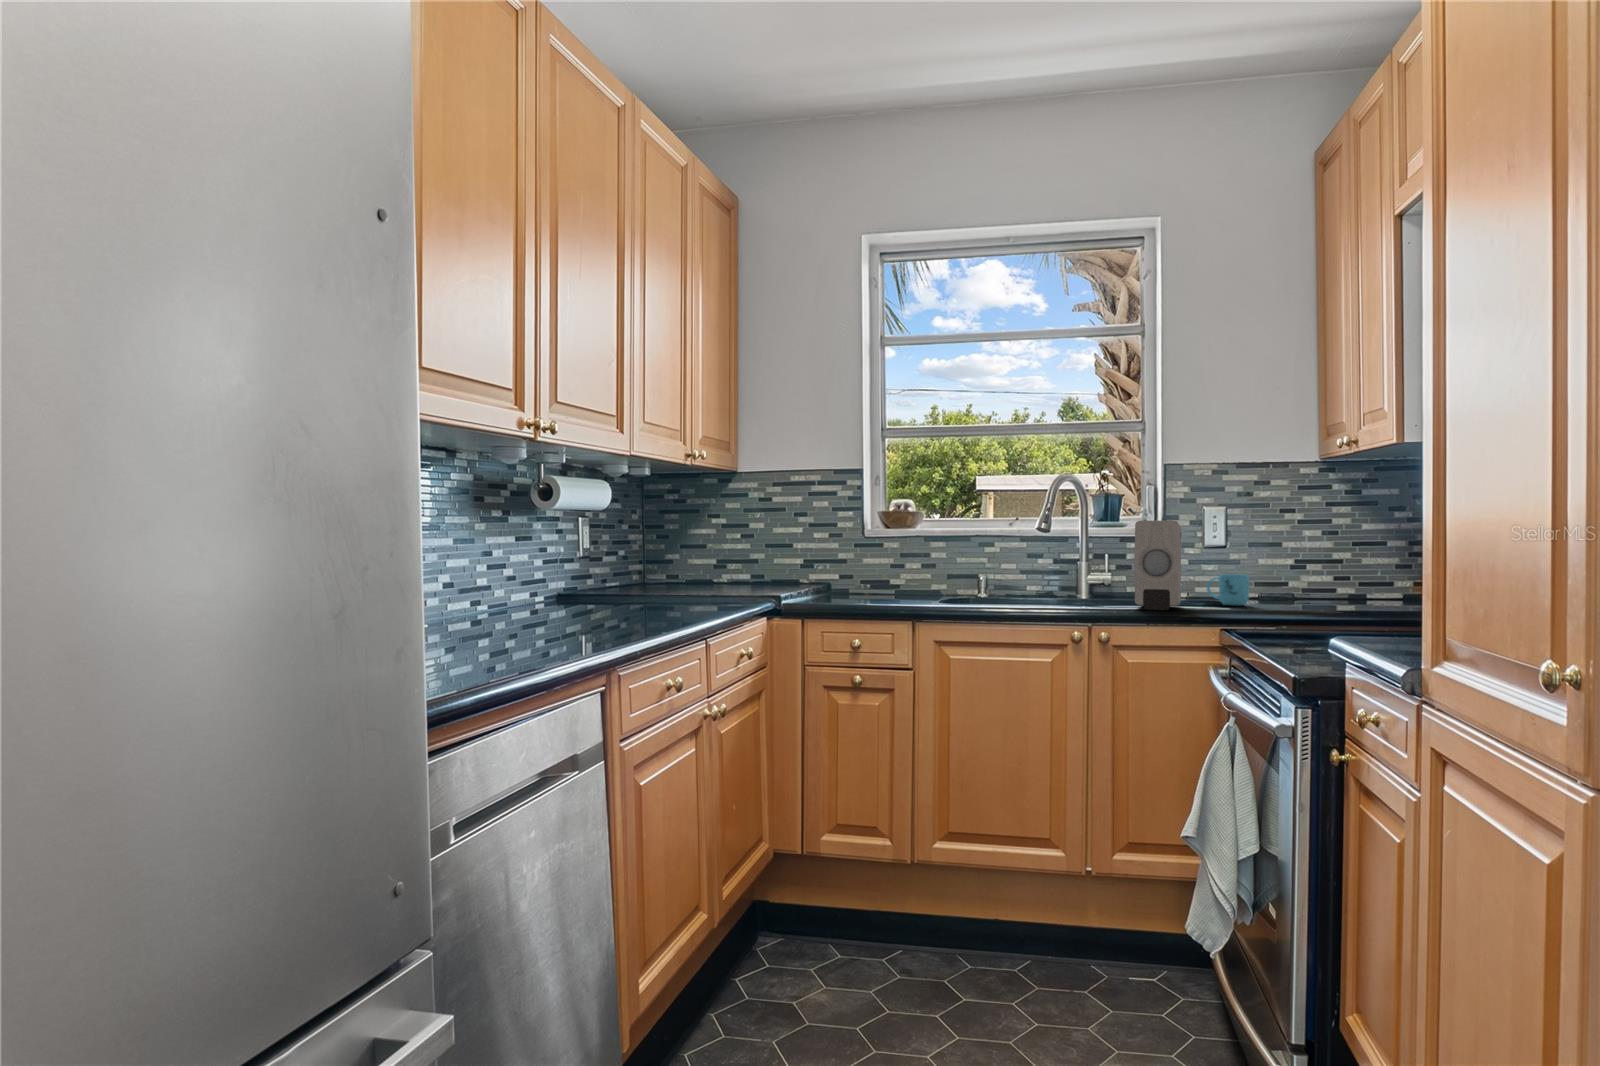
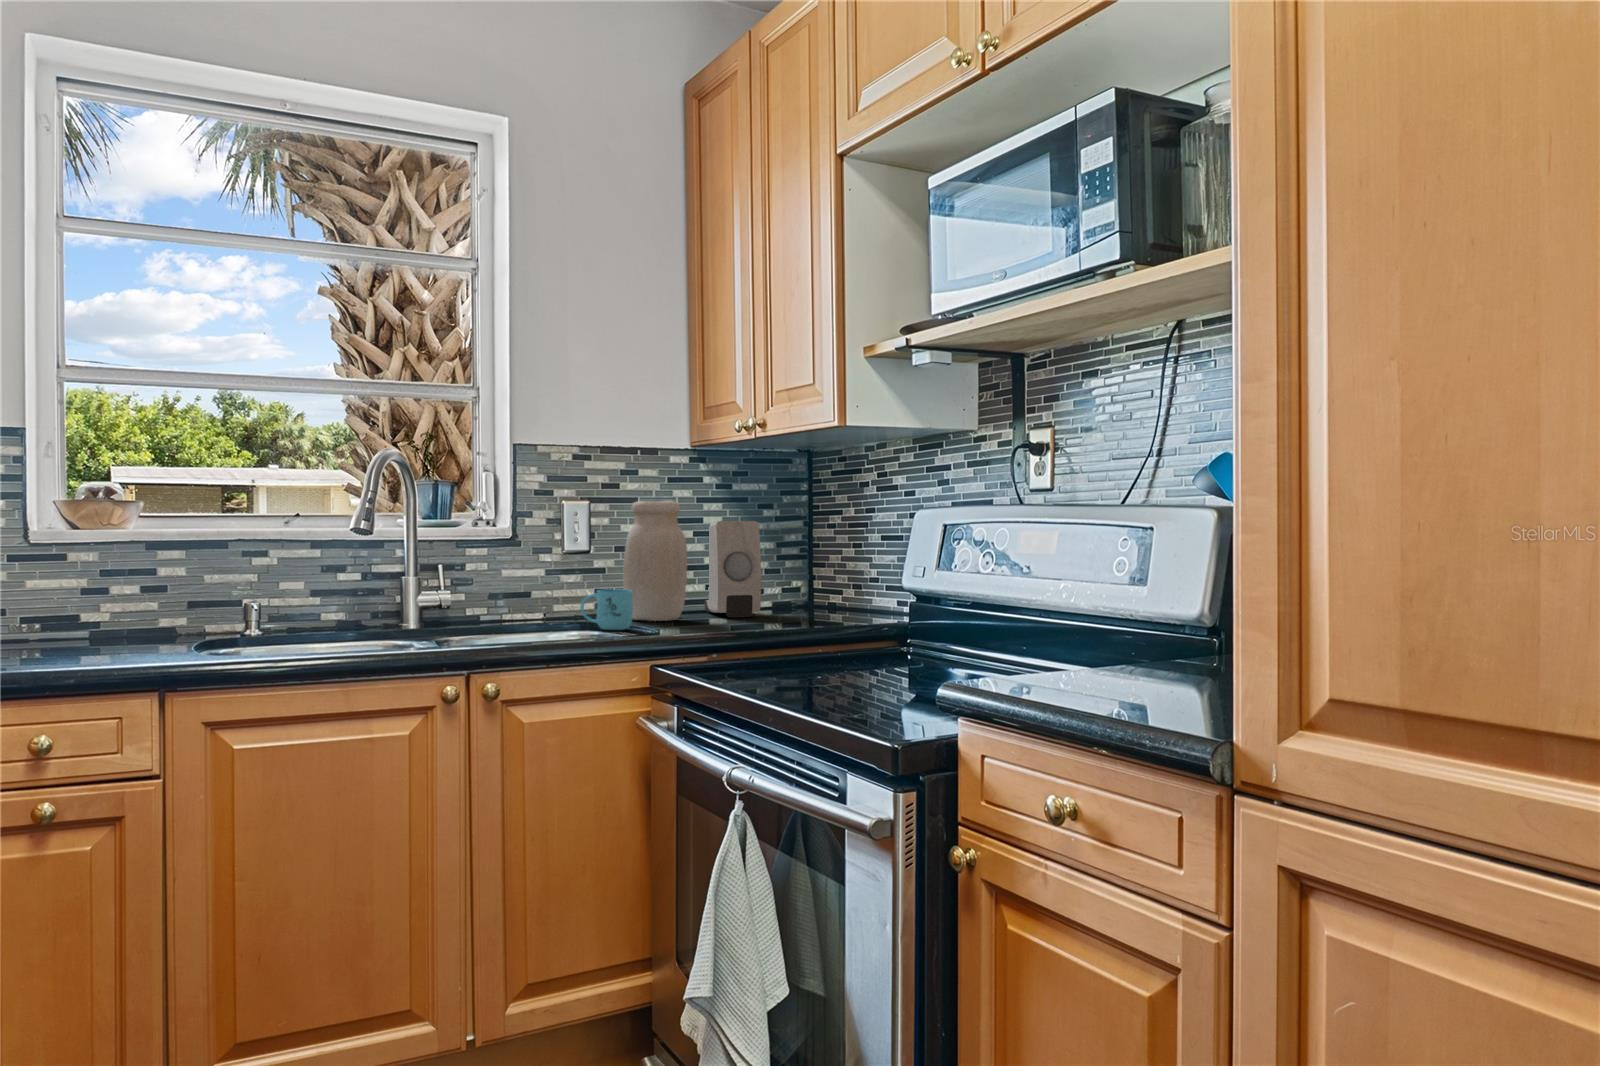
jar: none [1252,505,1309,602] -> present [623,500,687,621]
soap dispenser: present [1135,520,1181,610] -> present [705,521,761,617]

